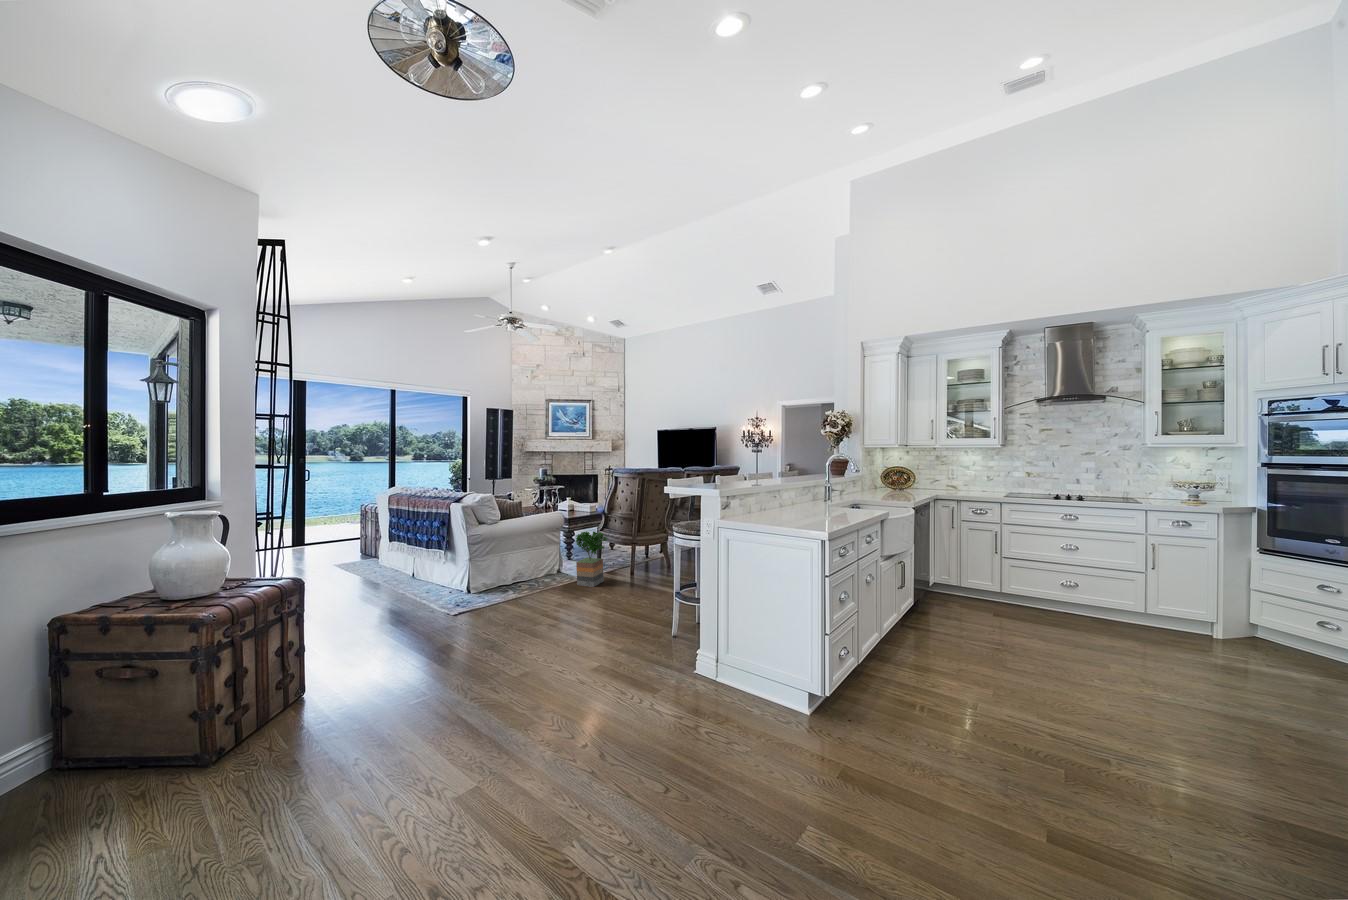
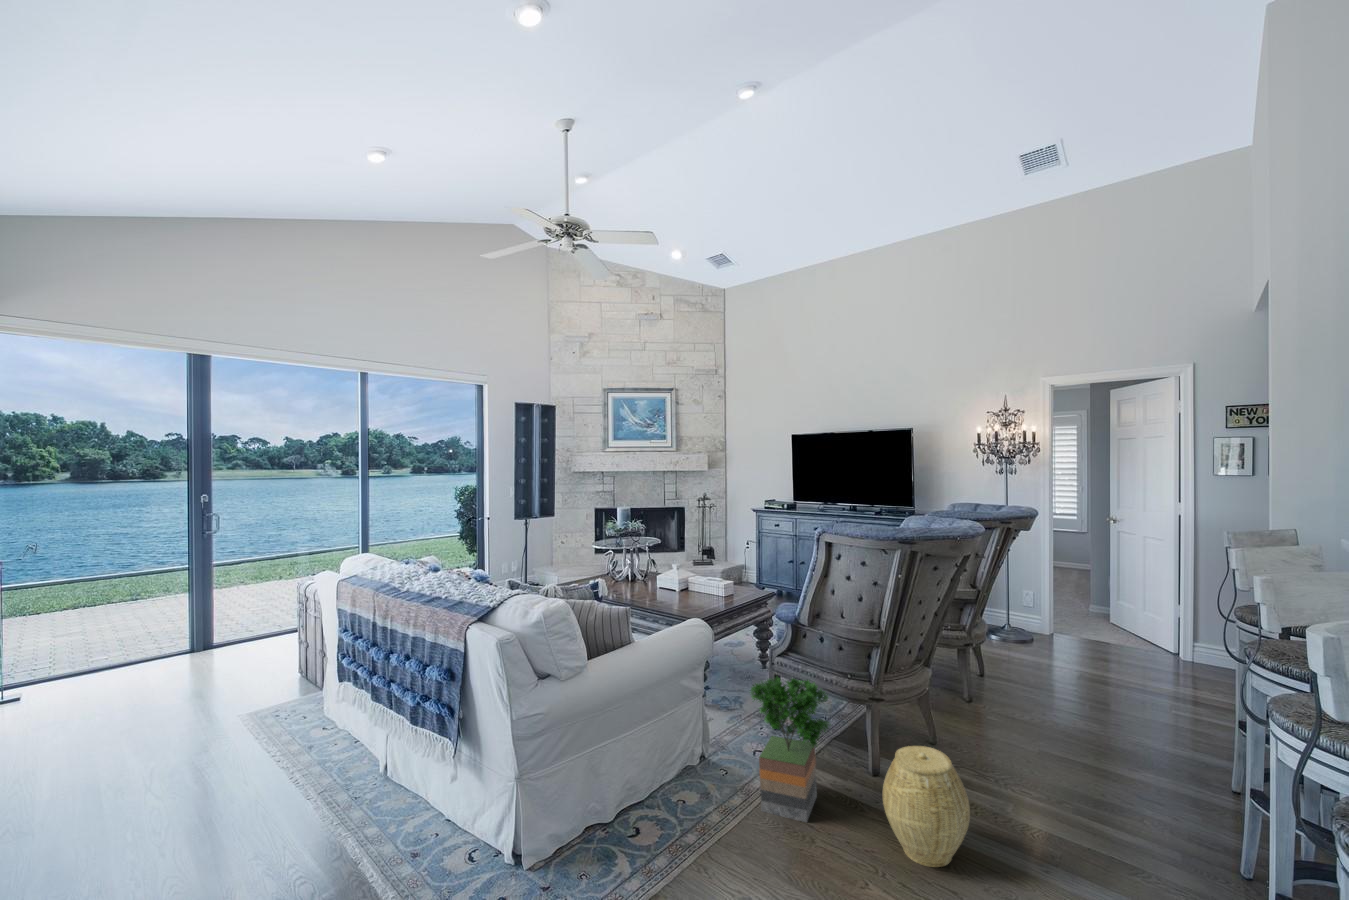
woven basket: none [619,552,650,594] -> present [882,746,970,867]

